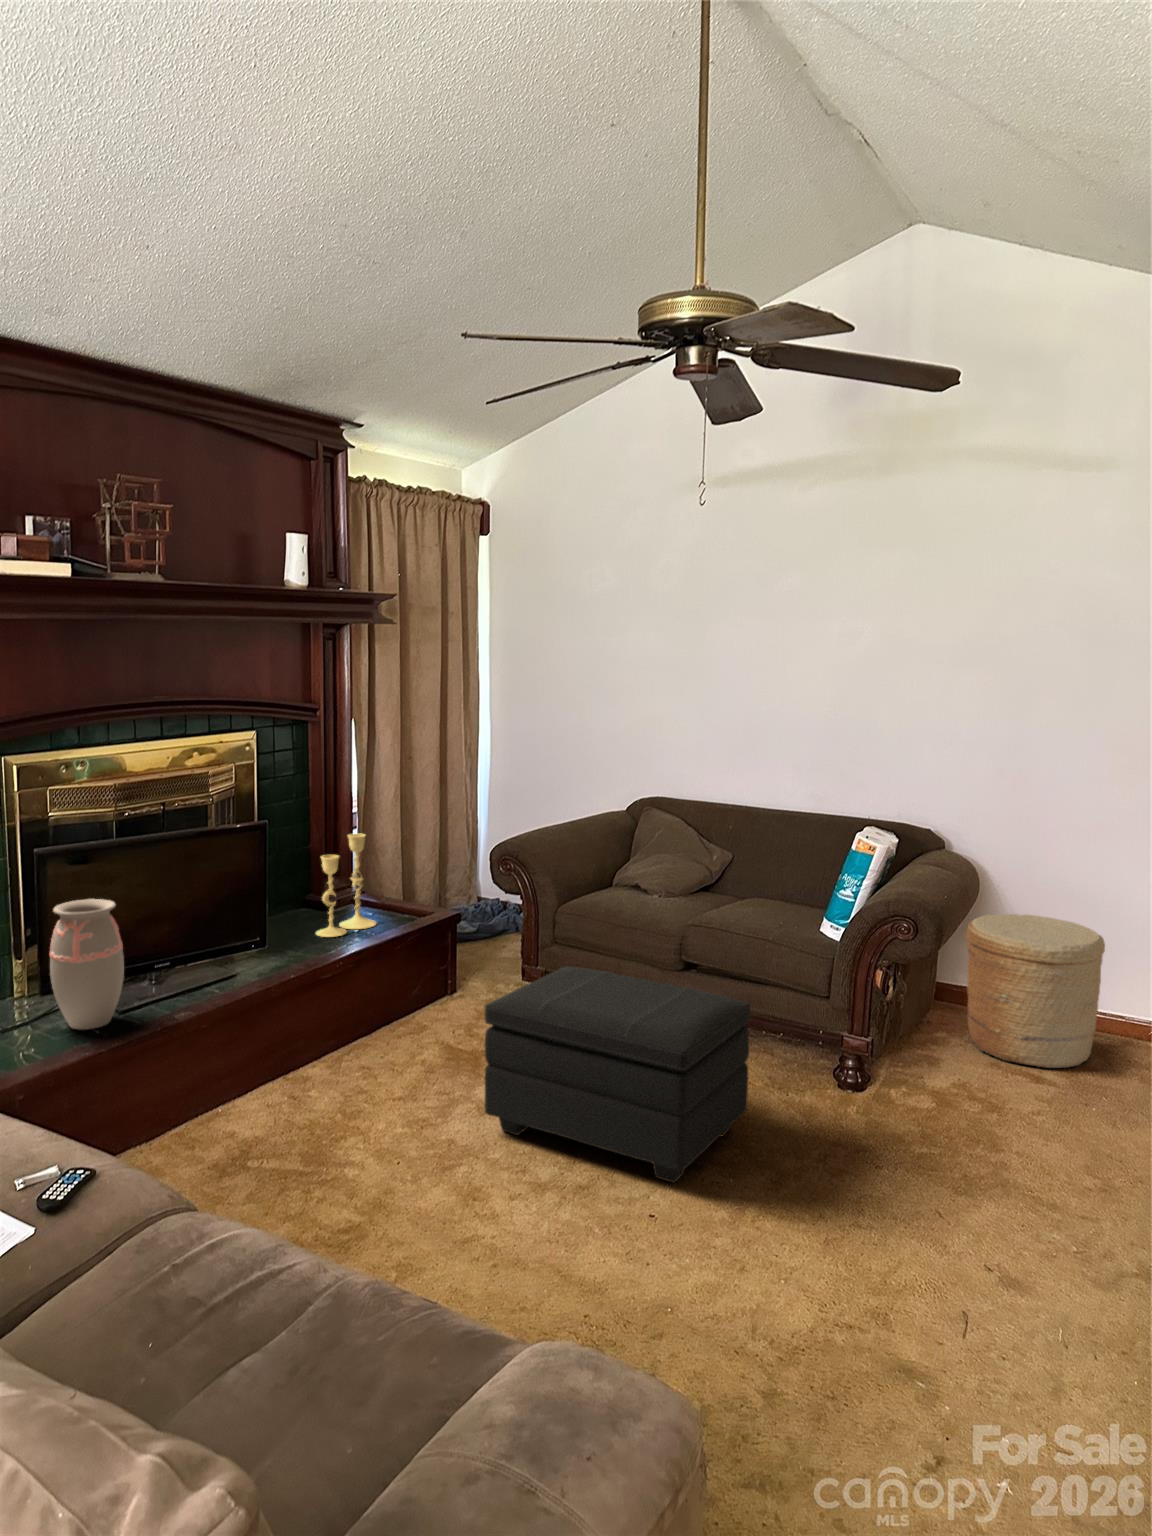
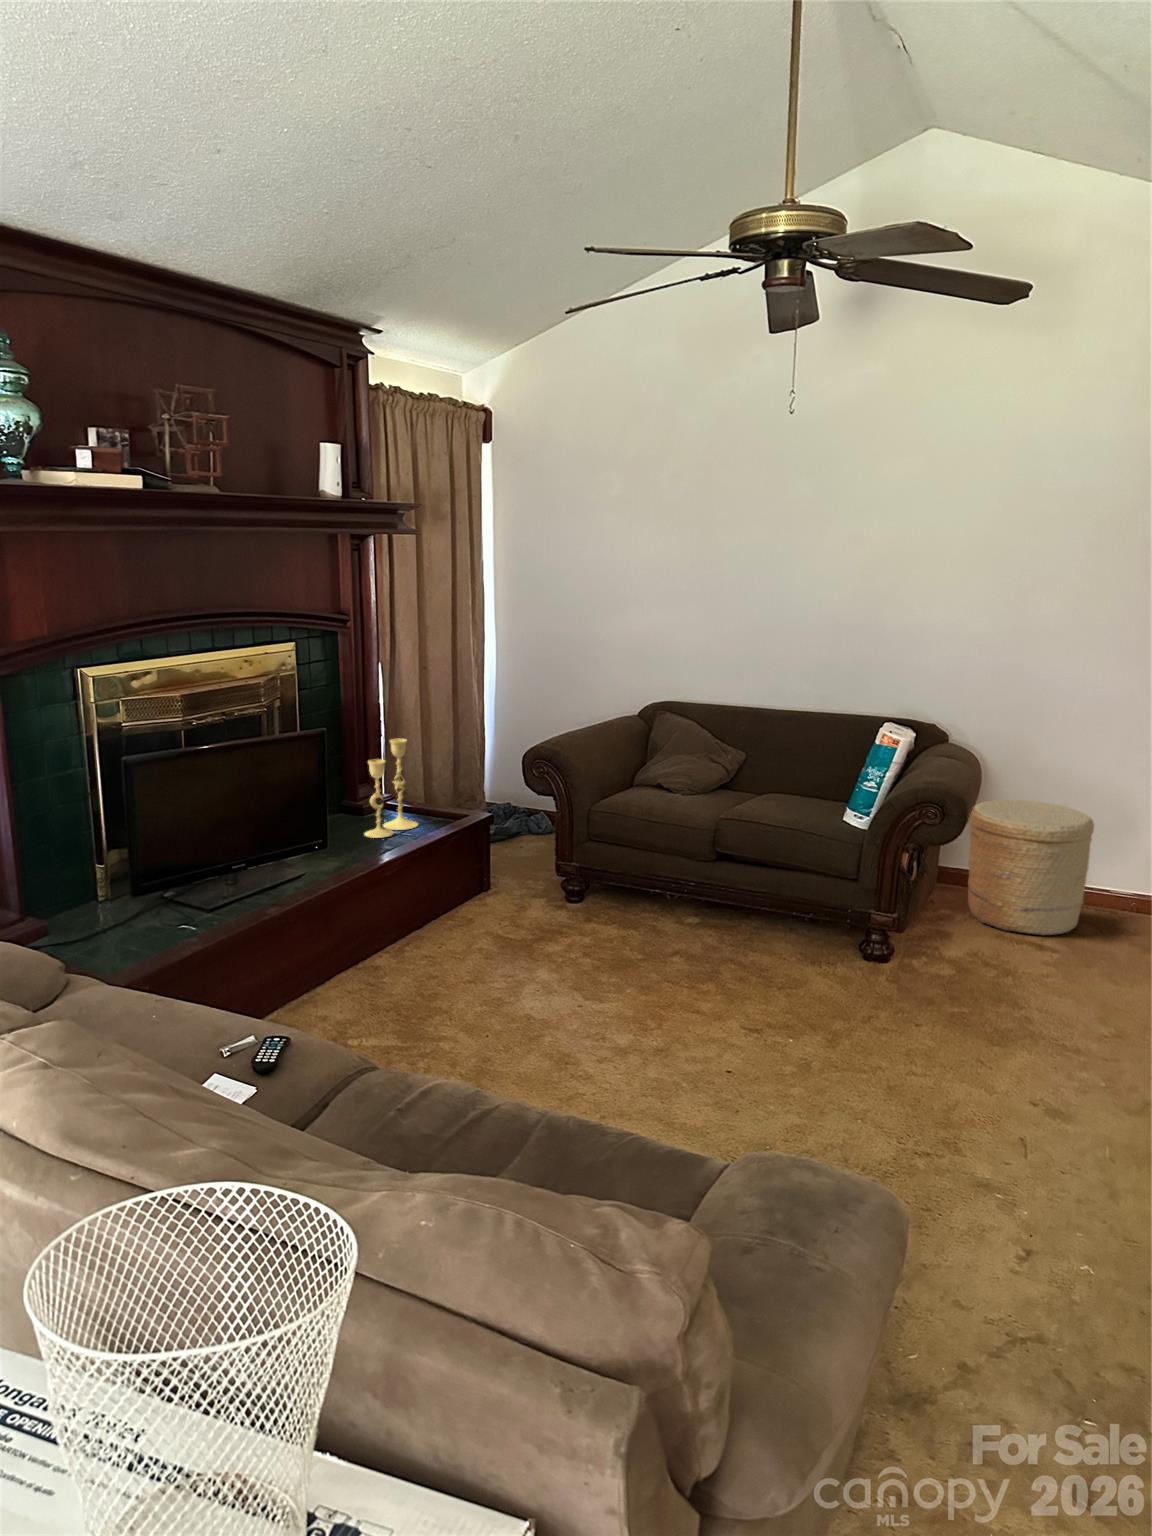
decorative vase: present [50,899,124,1030] -> none [148,806,216,929]
footstool: present [485,967,750,1183] -> none [561,858,800,1044]

